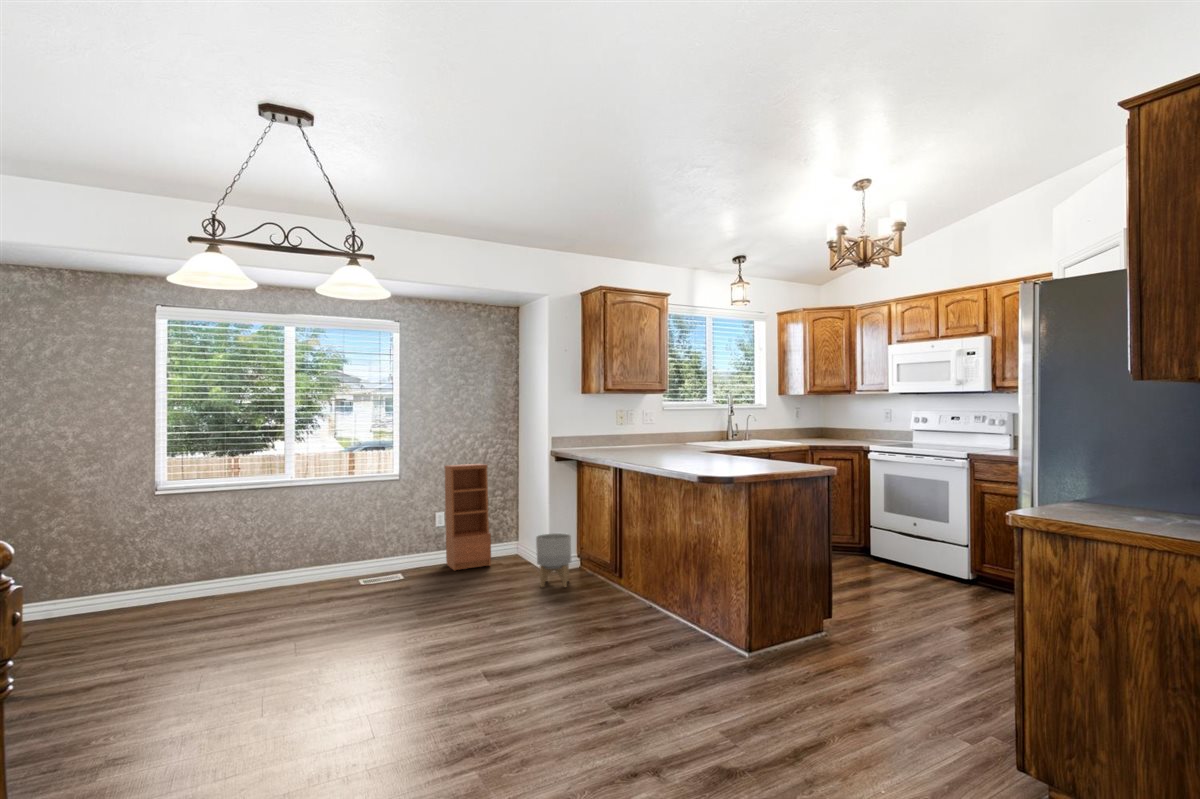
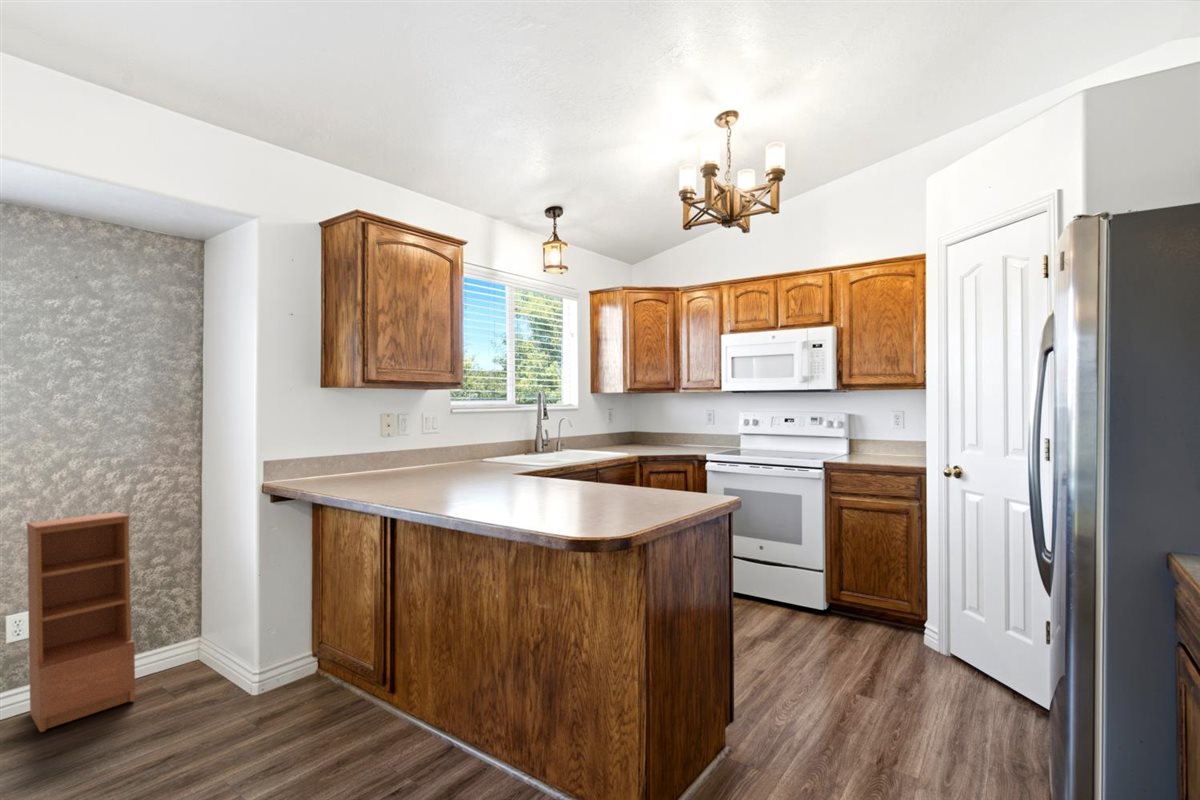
planter: present [536,533,571,587] -> none [224,632,298,749]

